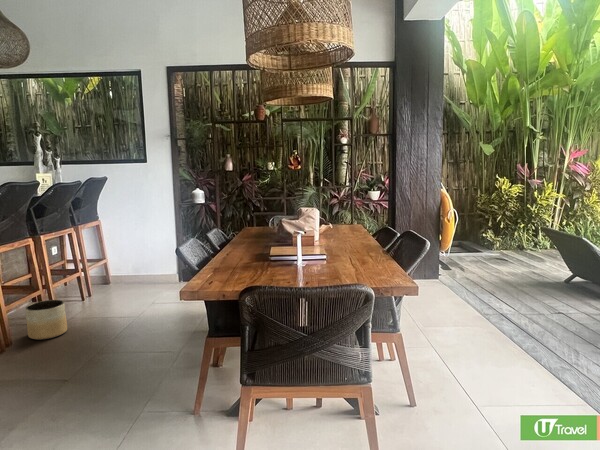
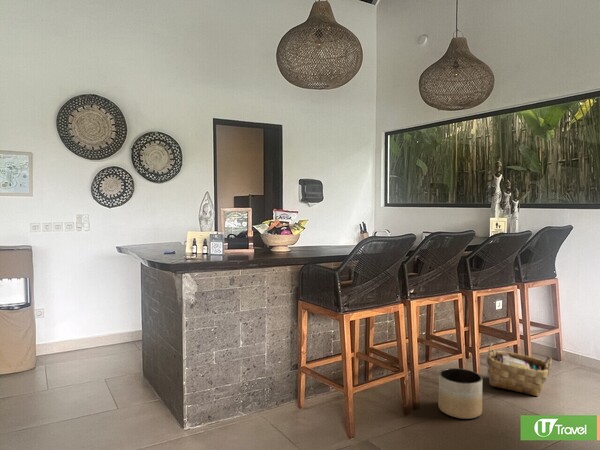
woven basket: none [58,276,110,312] -> present [486,343,552,396]

